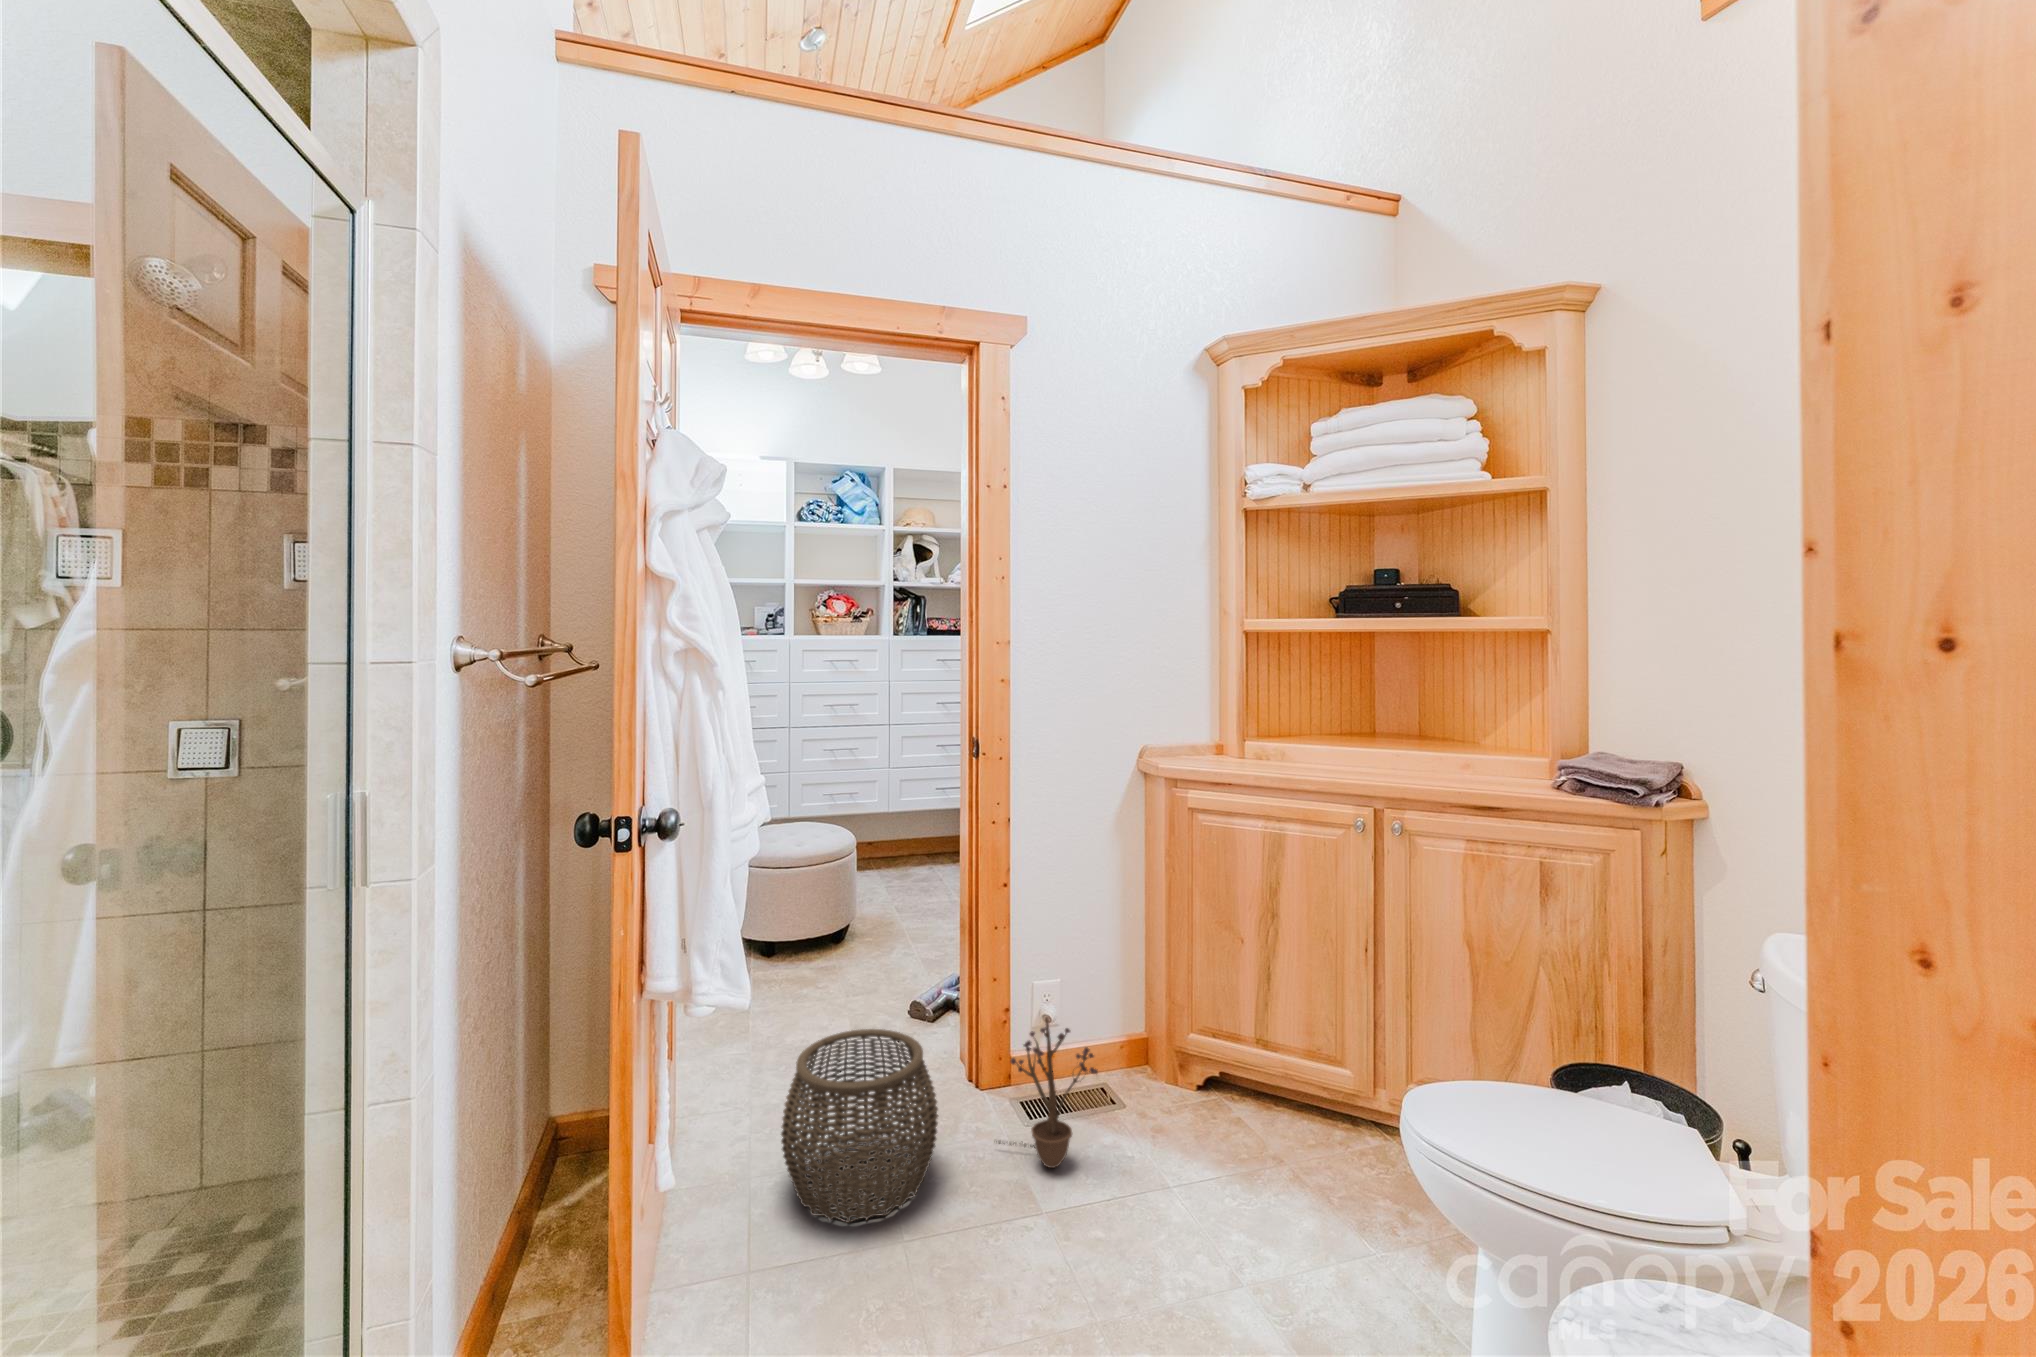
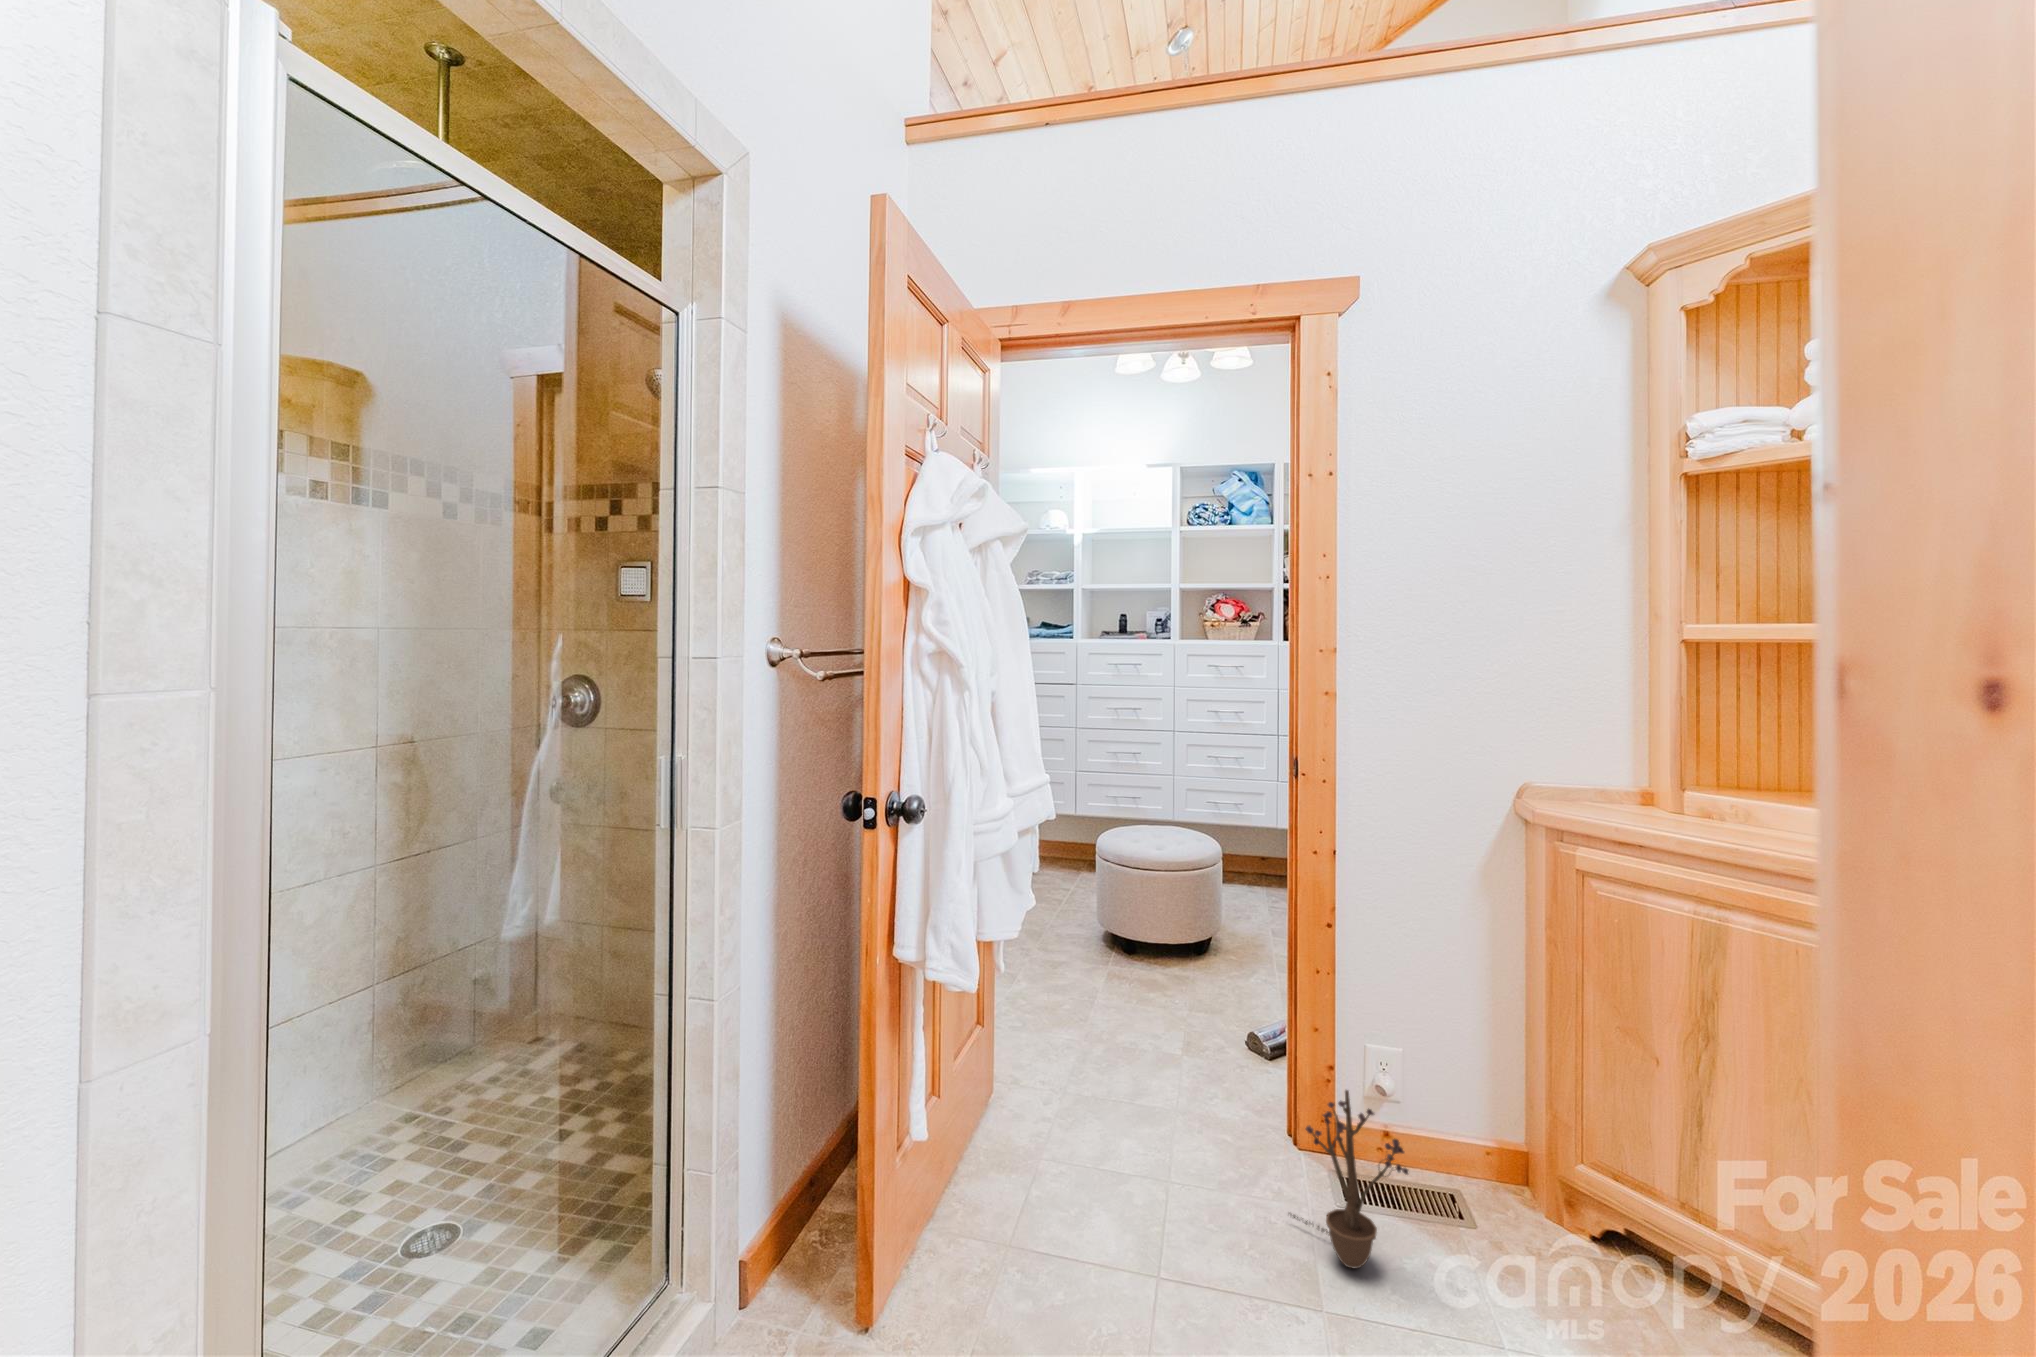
woven basket: present [781,1029,938,1223] -> none [1058,1049,1218,1251]

